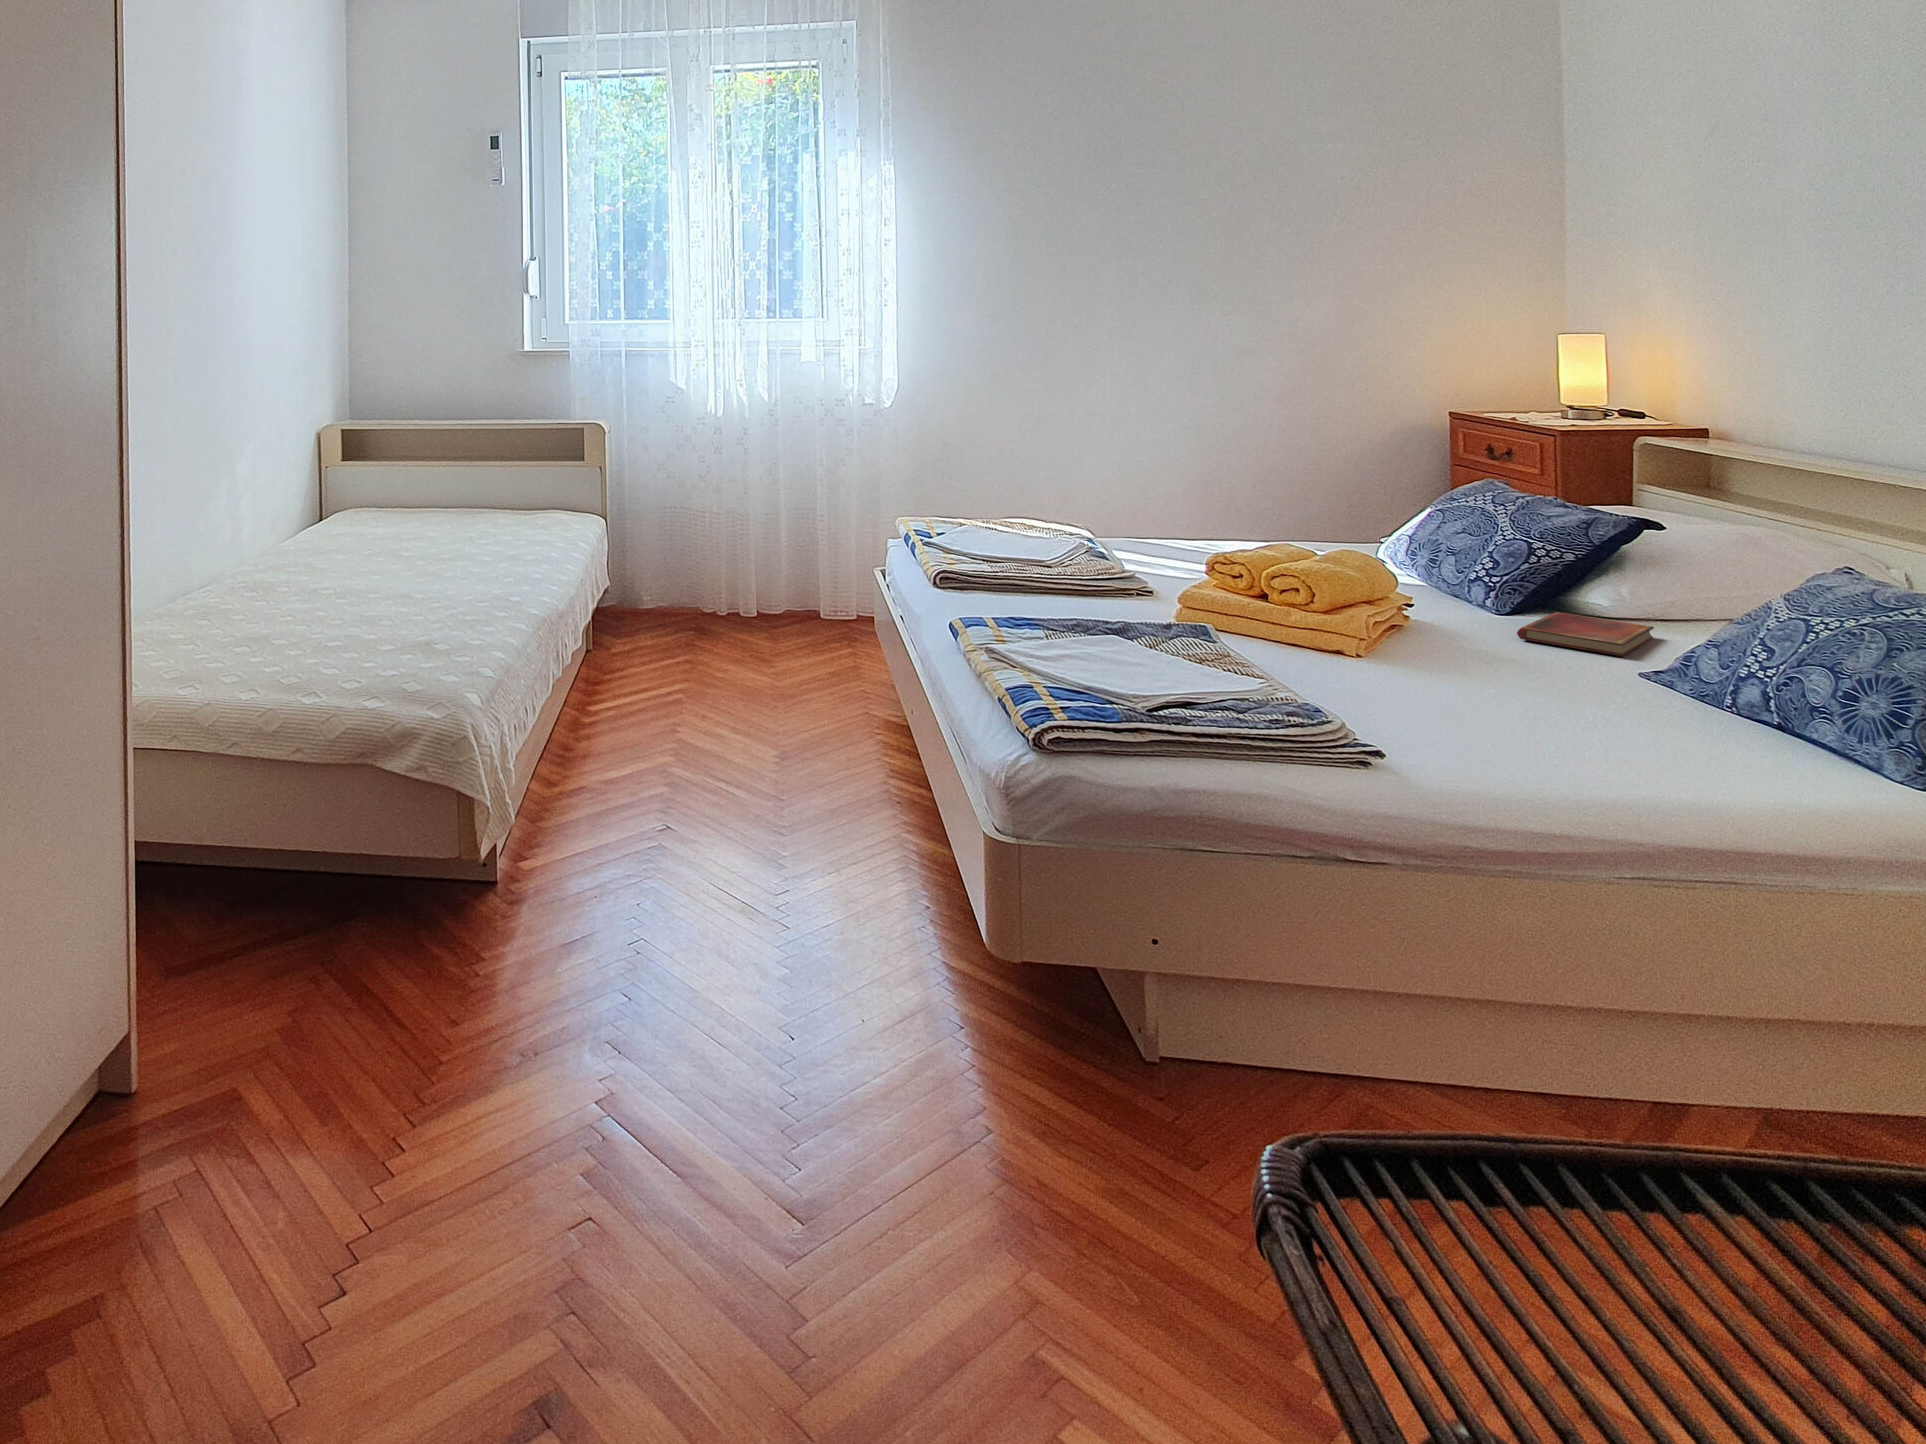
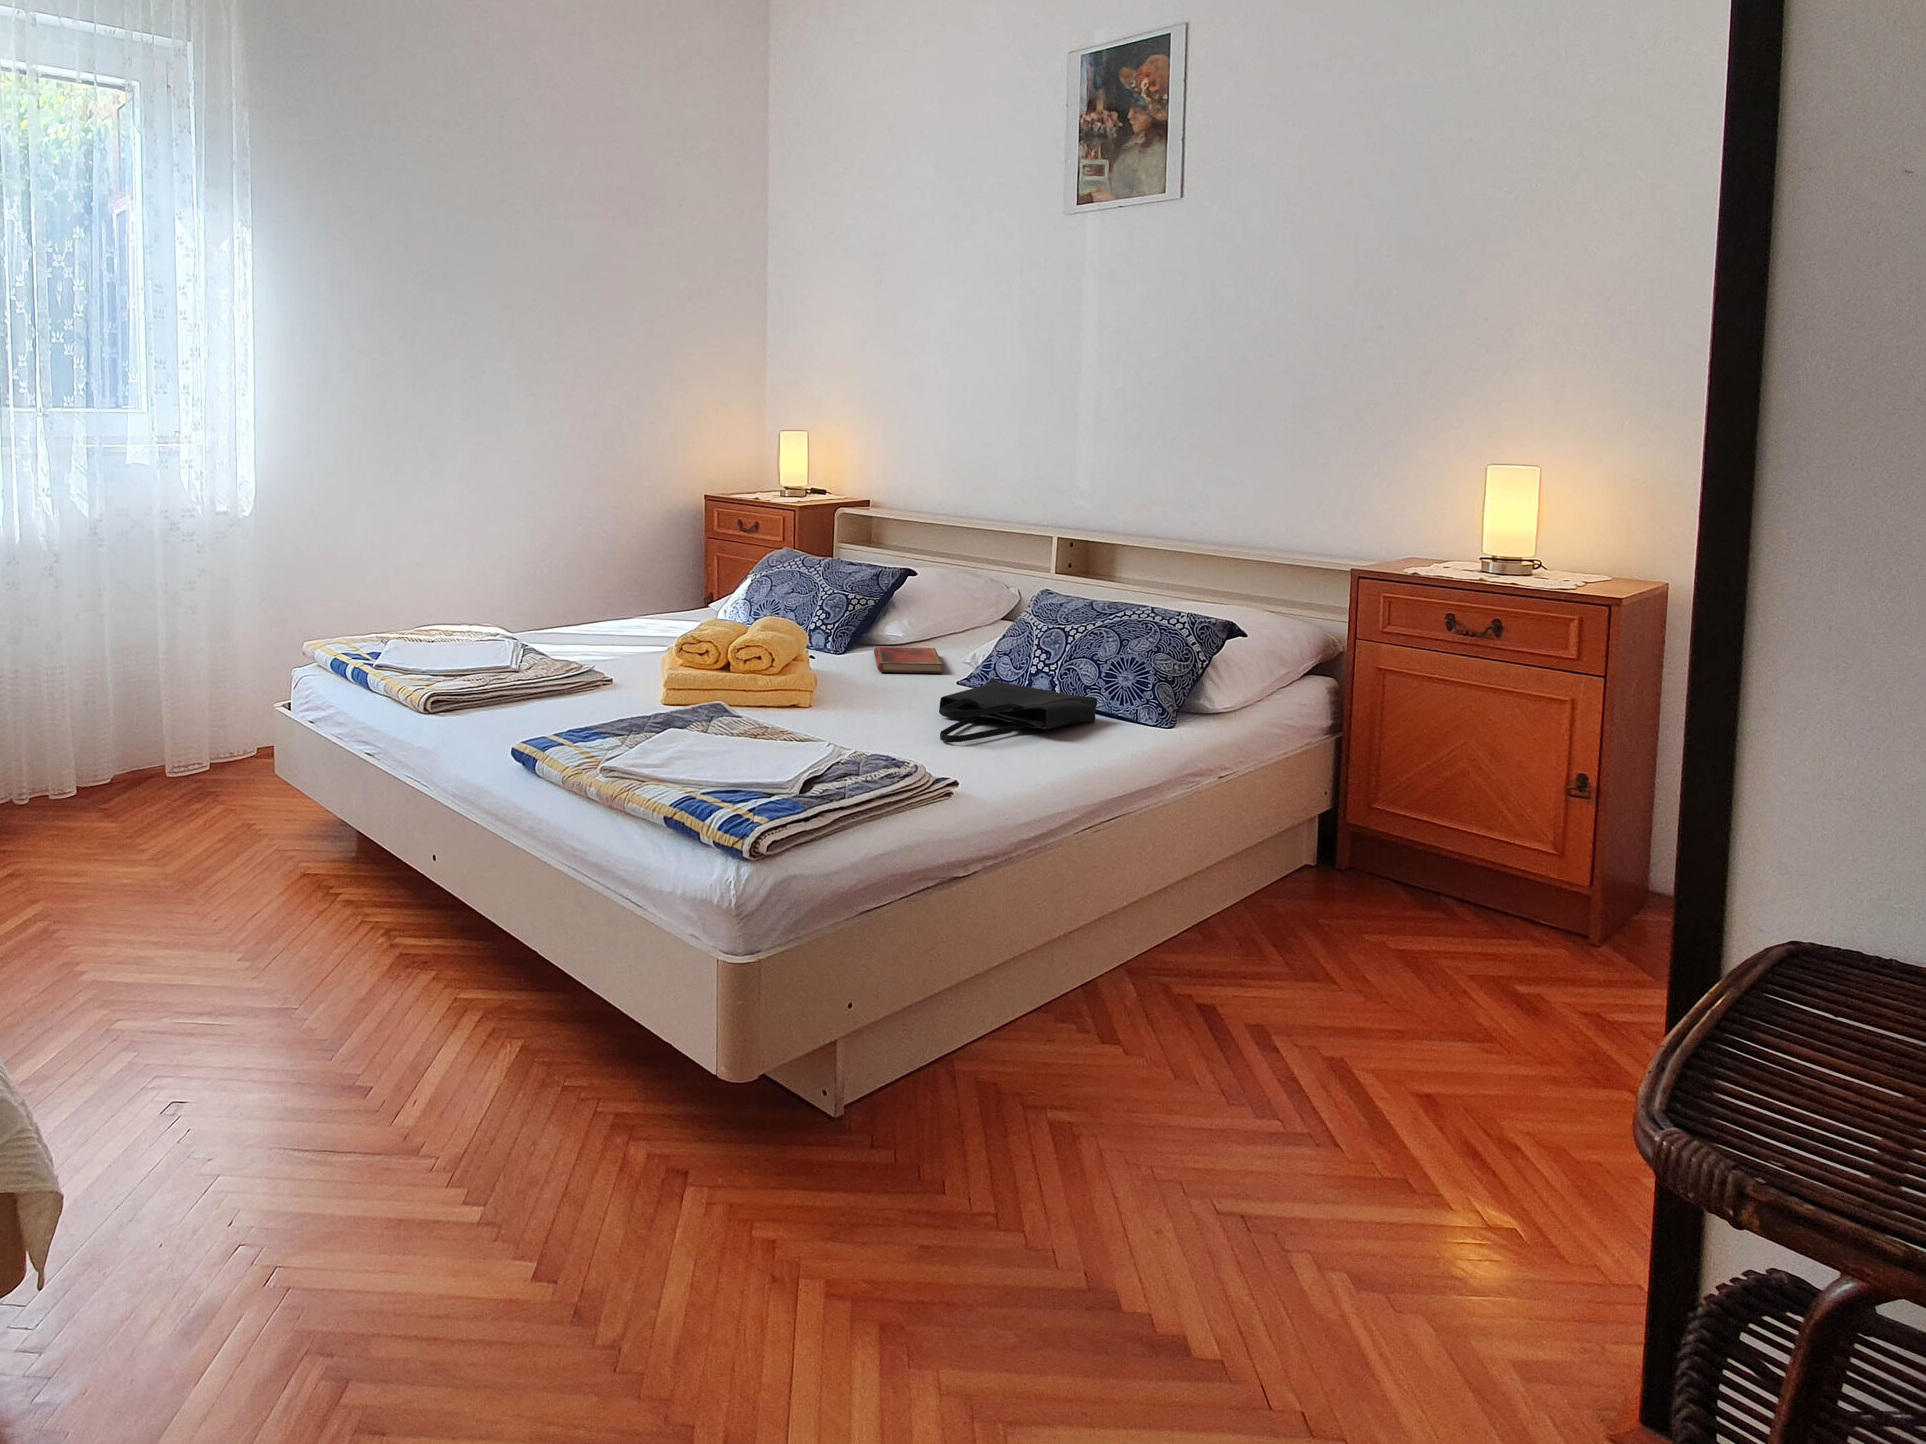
tote bag: none [1465,668,1792,754] -> present [939,678,1097,742]

